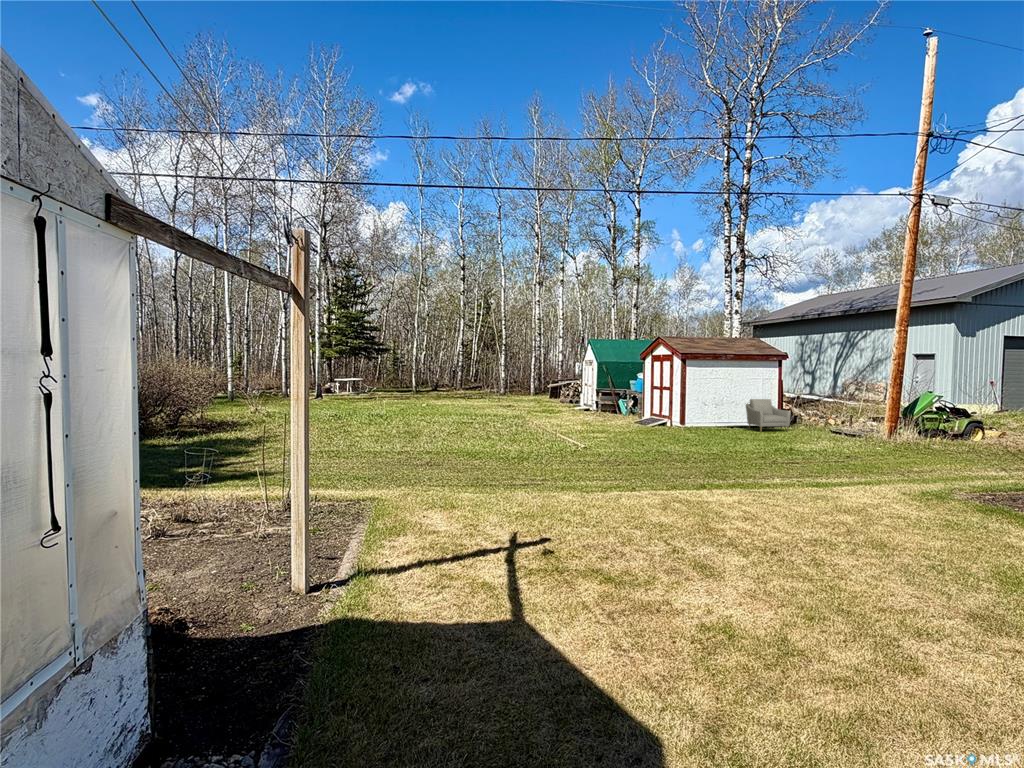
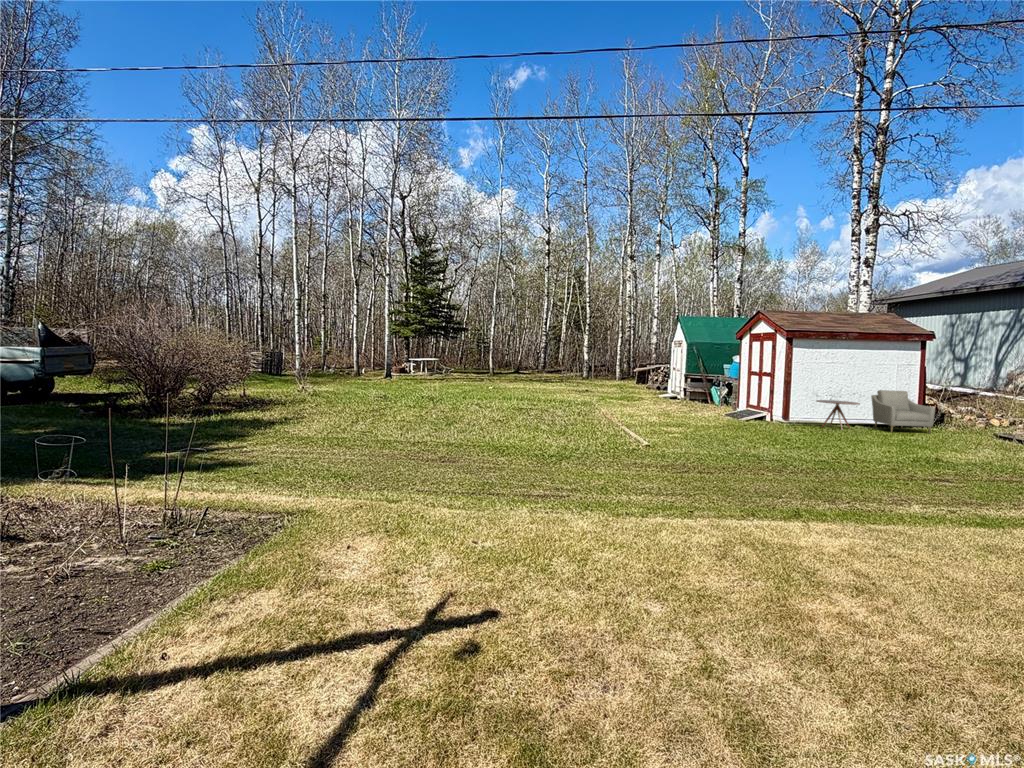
round table: none [705,408,738,431] -> present [816,400,860,429]

